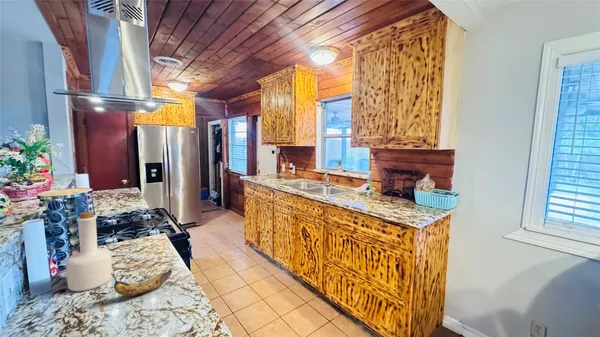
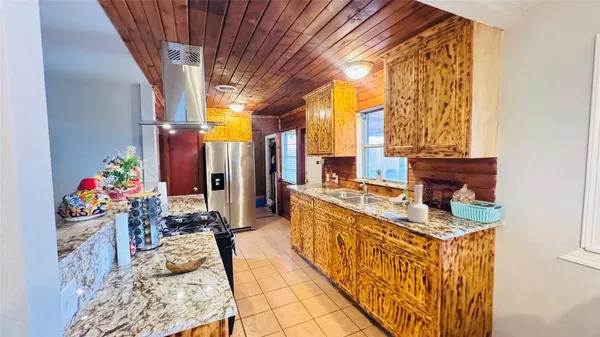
bottle: present [66,211,112,291] -> present [407,182,428,223]

